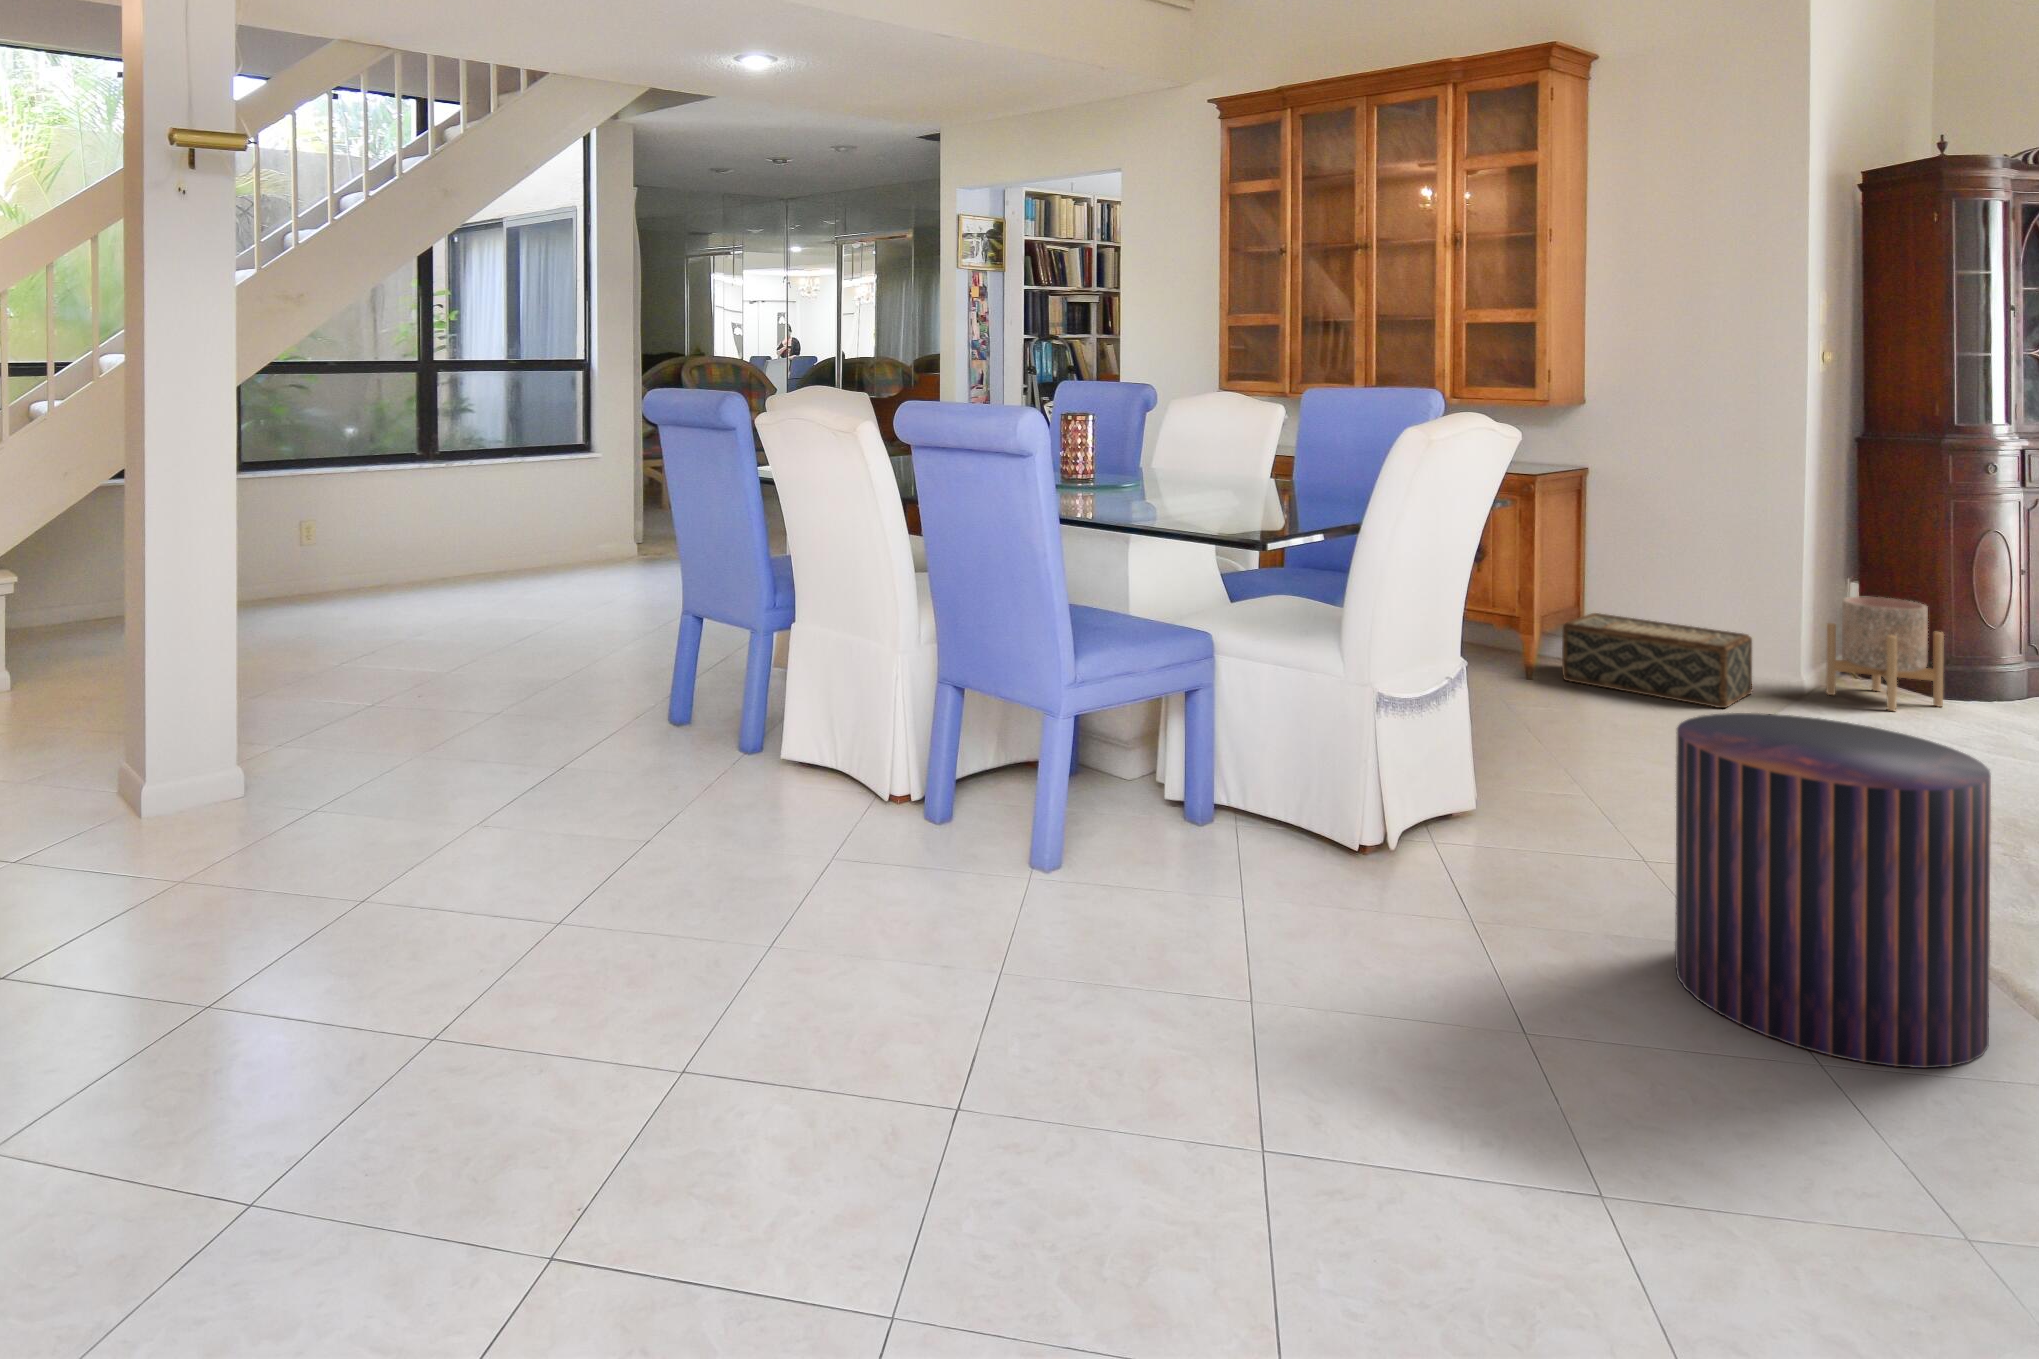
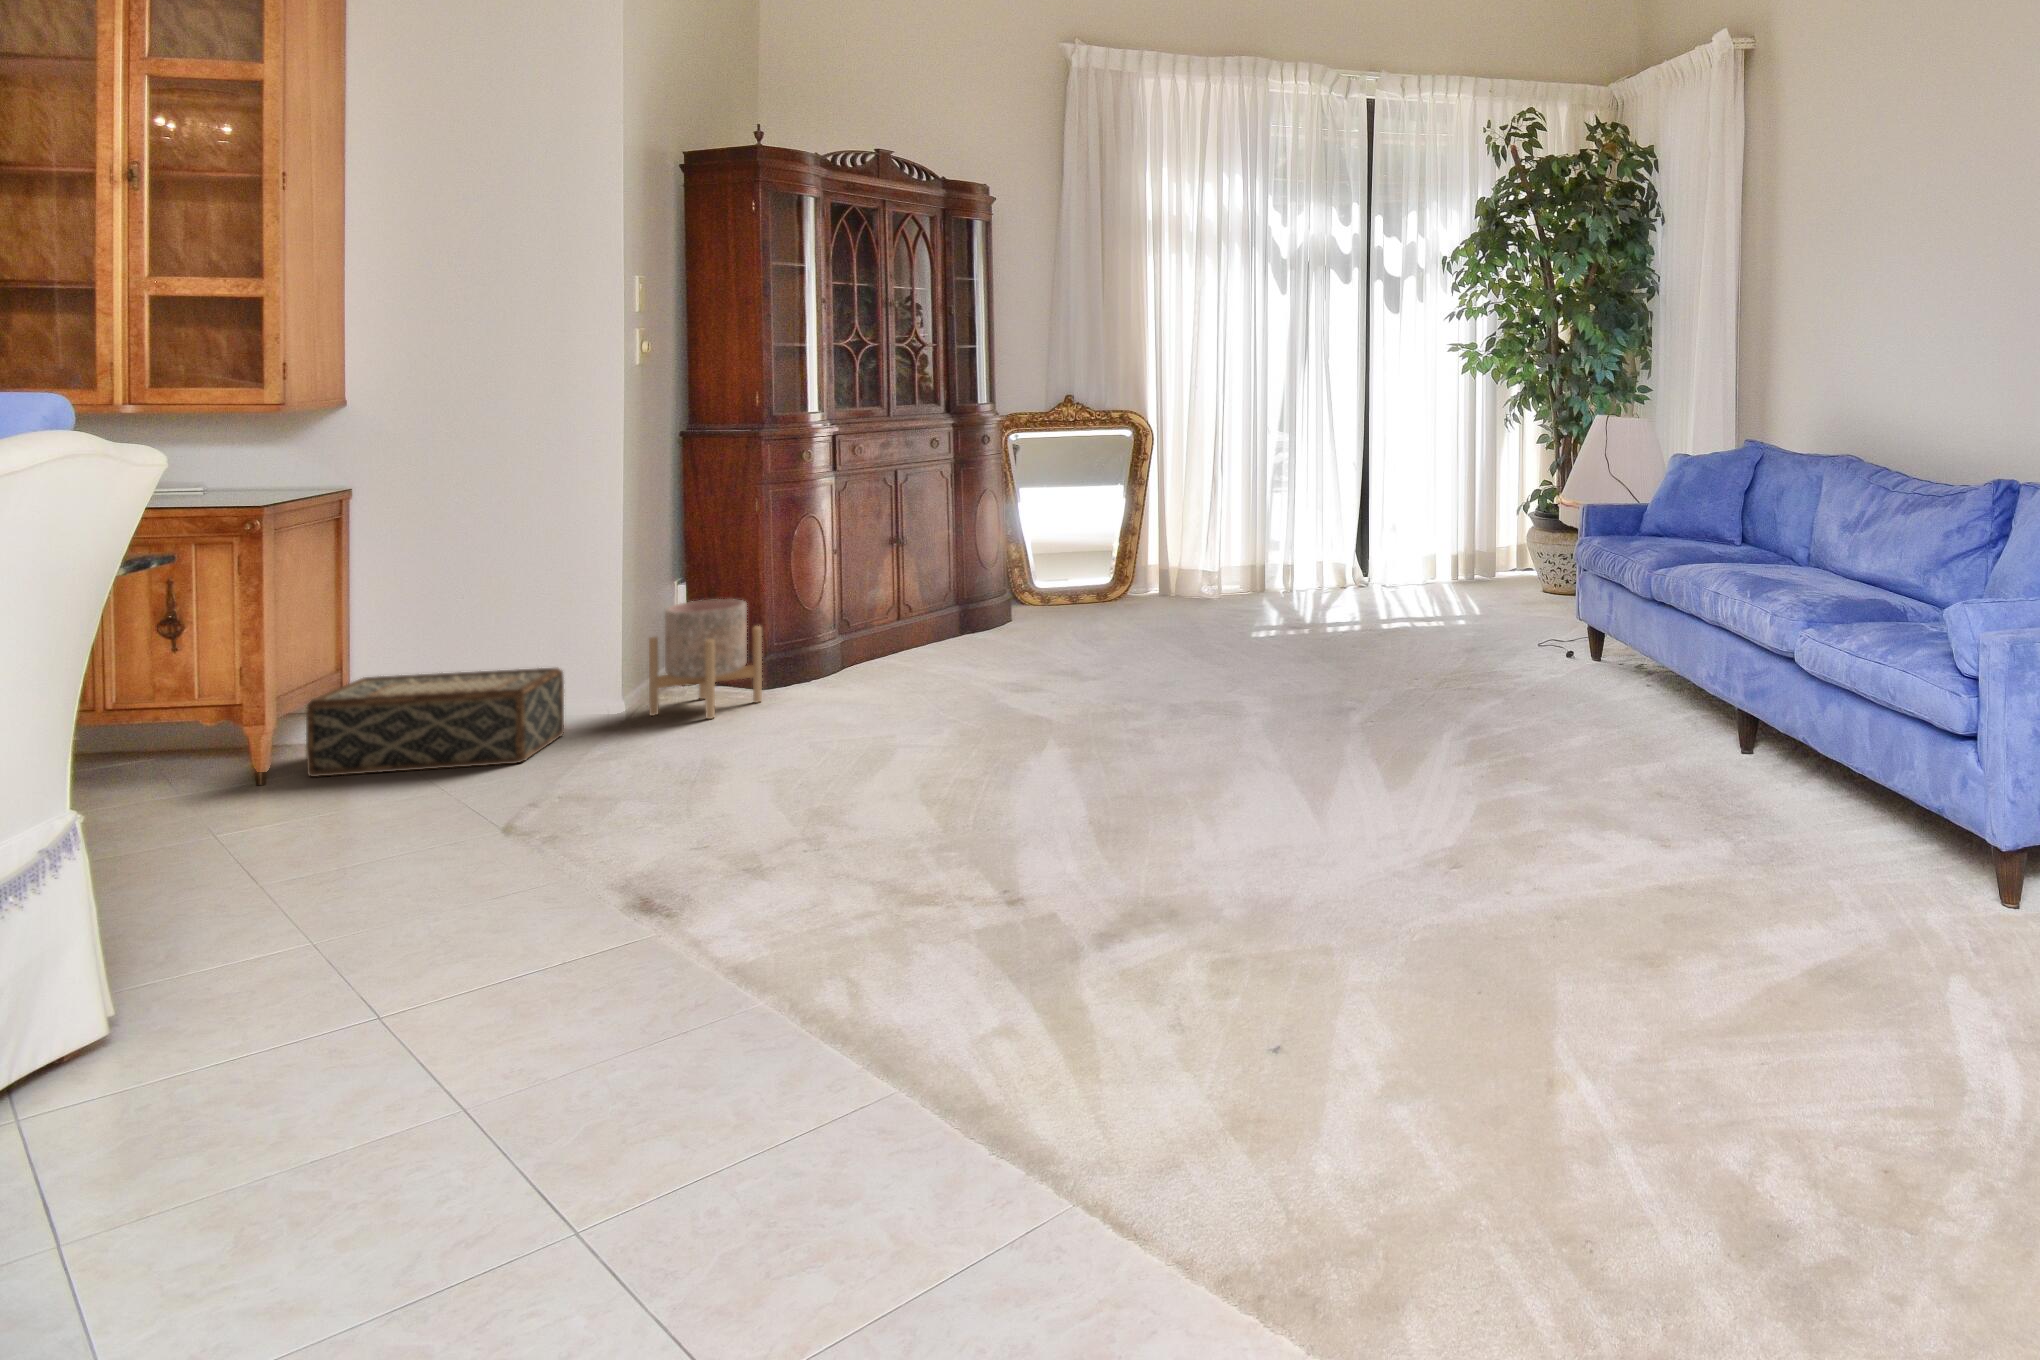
pouf: present [1675,713,1991,1068] -> none [268,779,670,1250]

